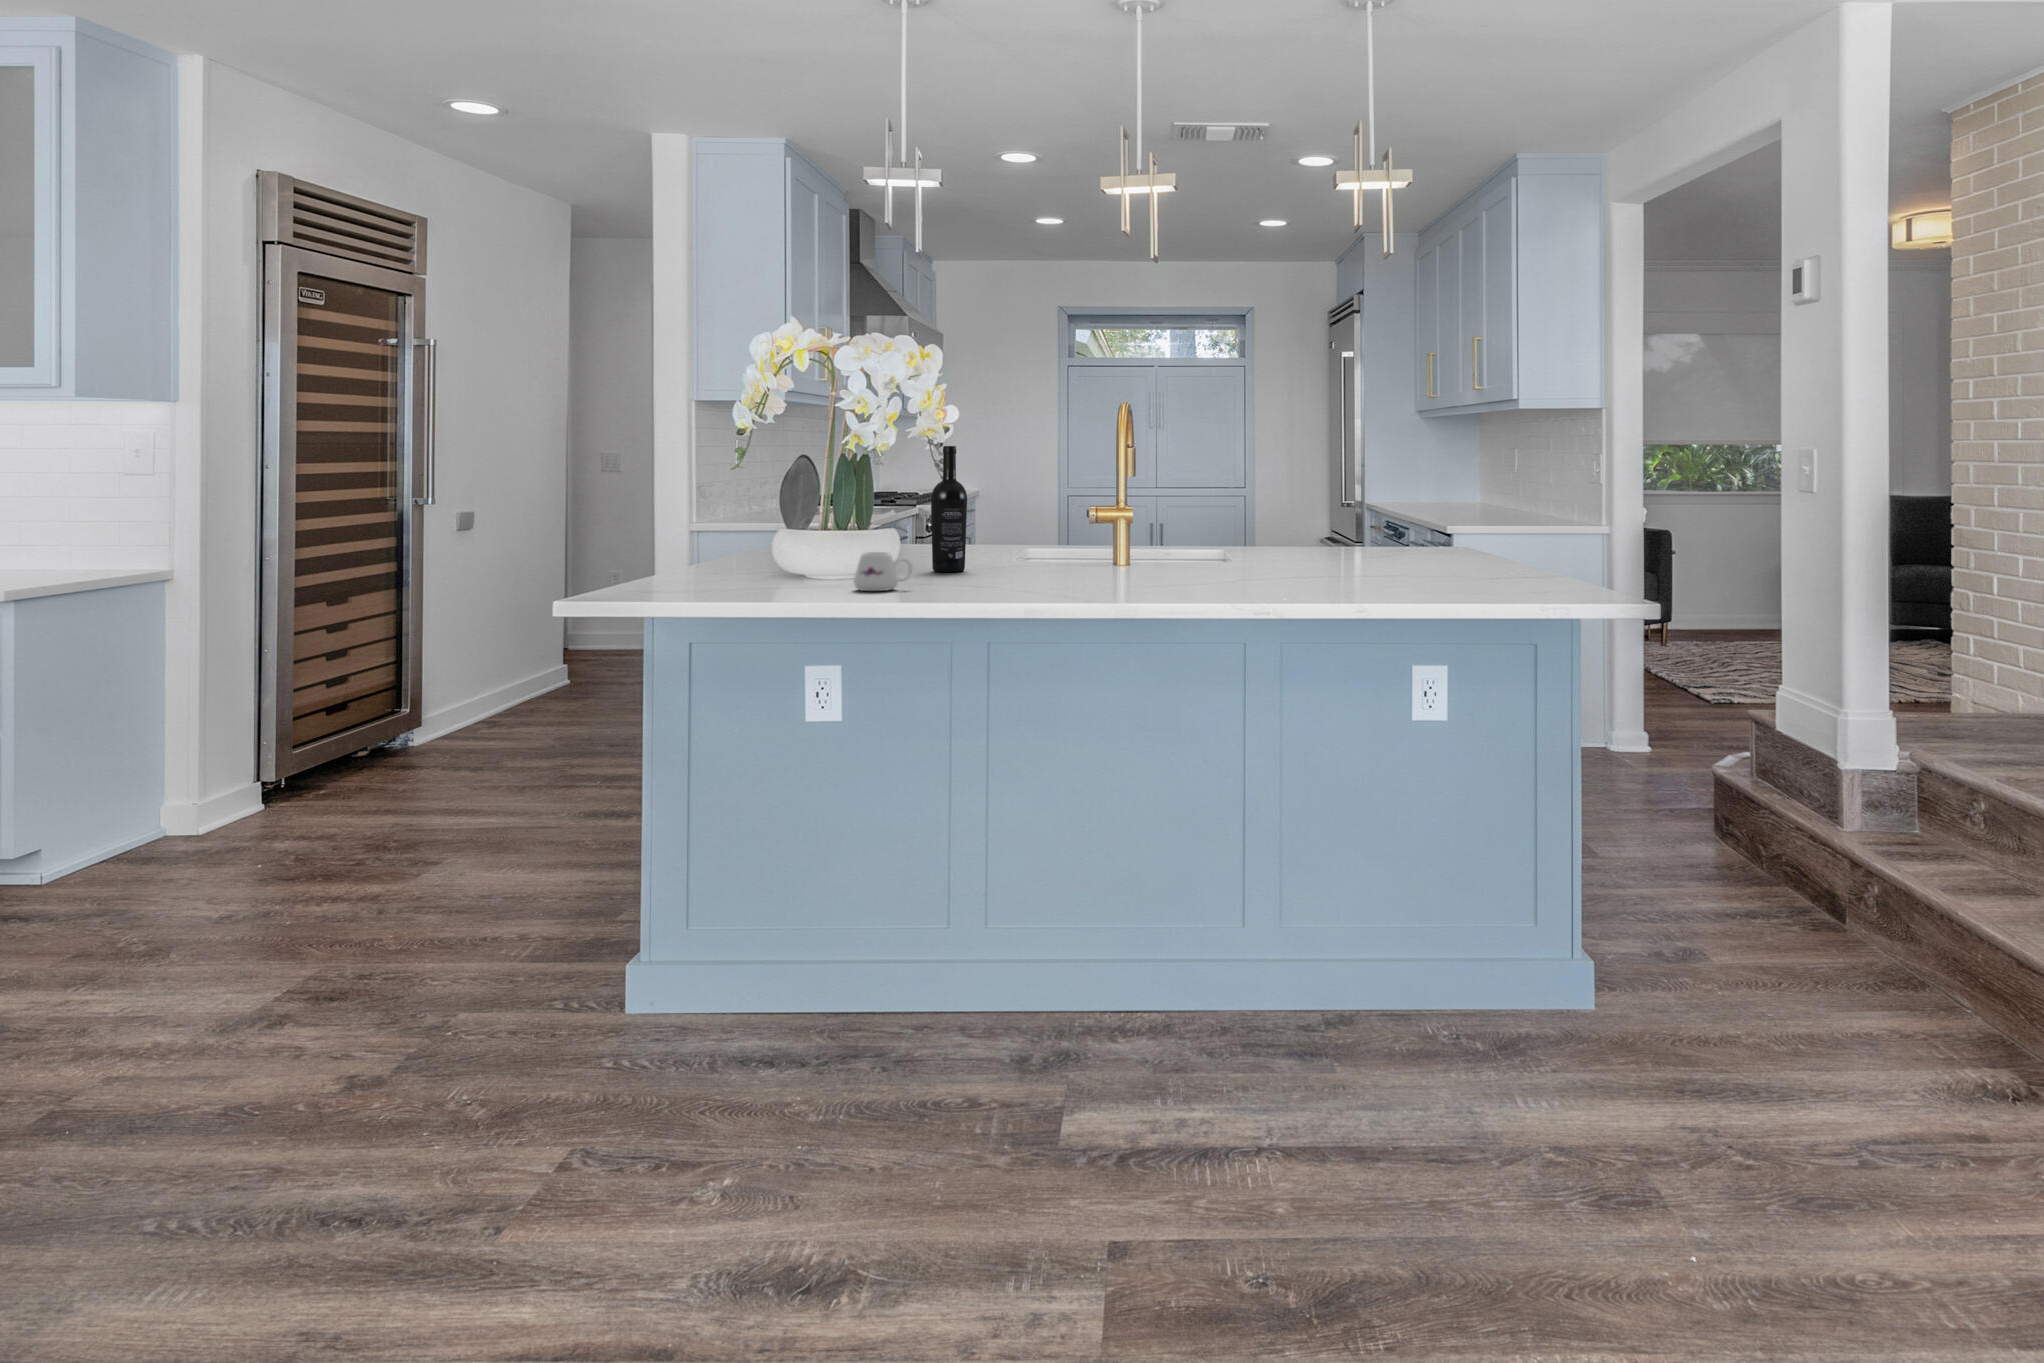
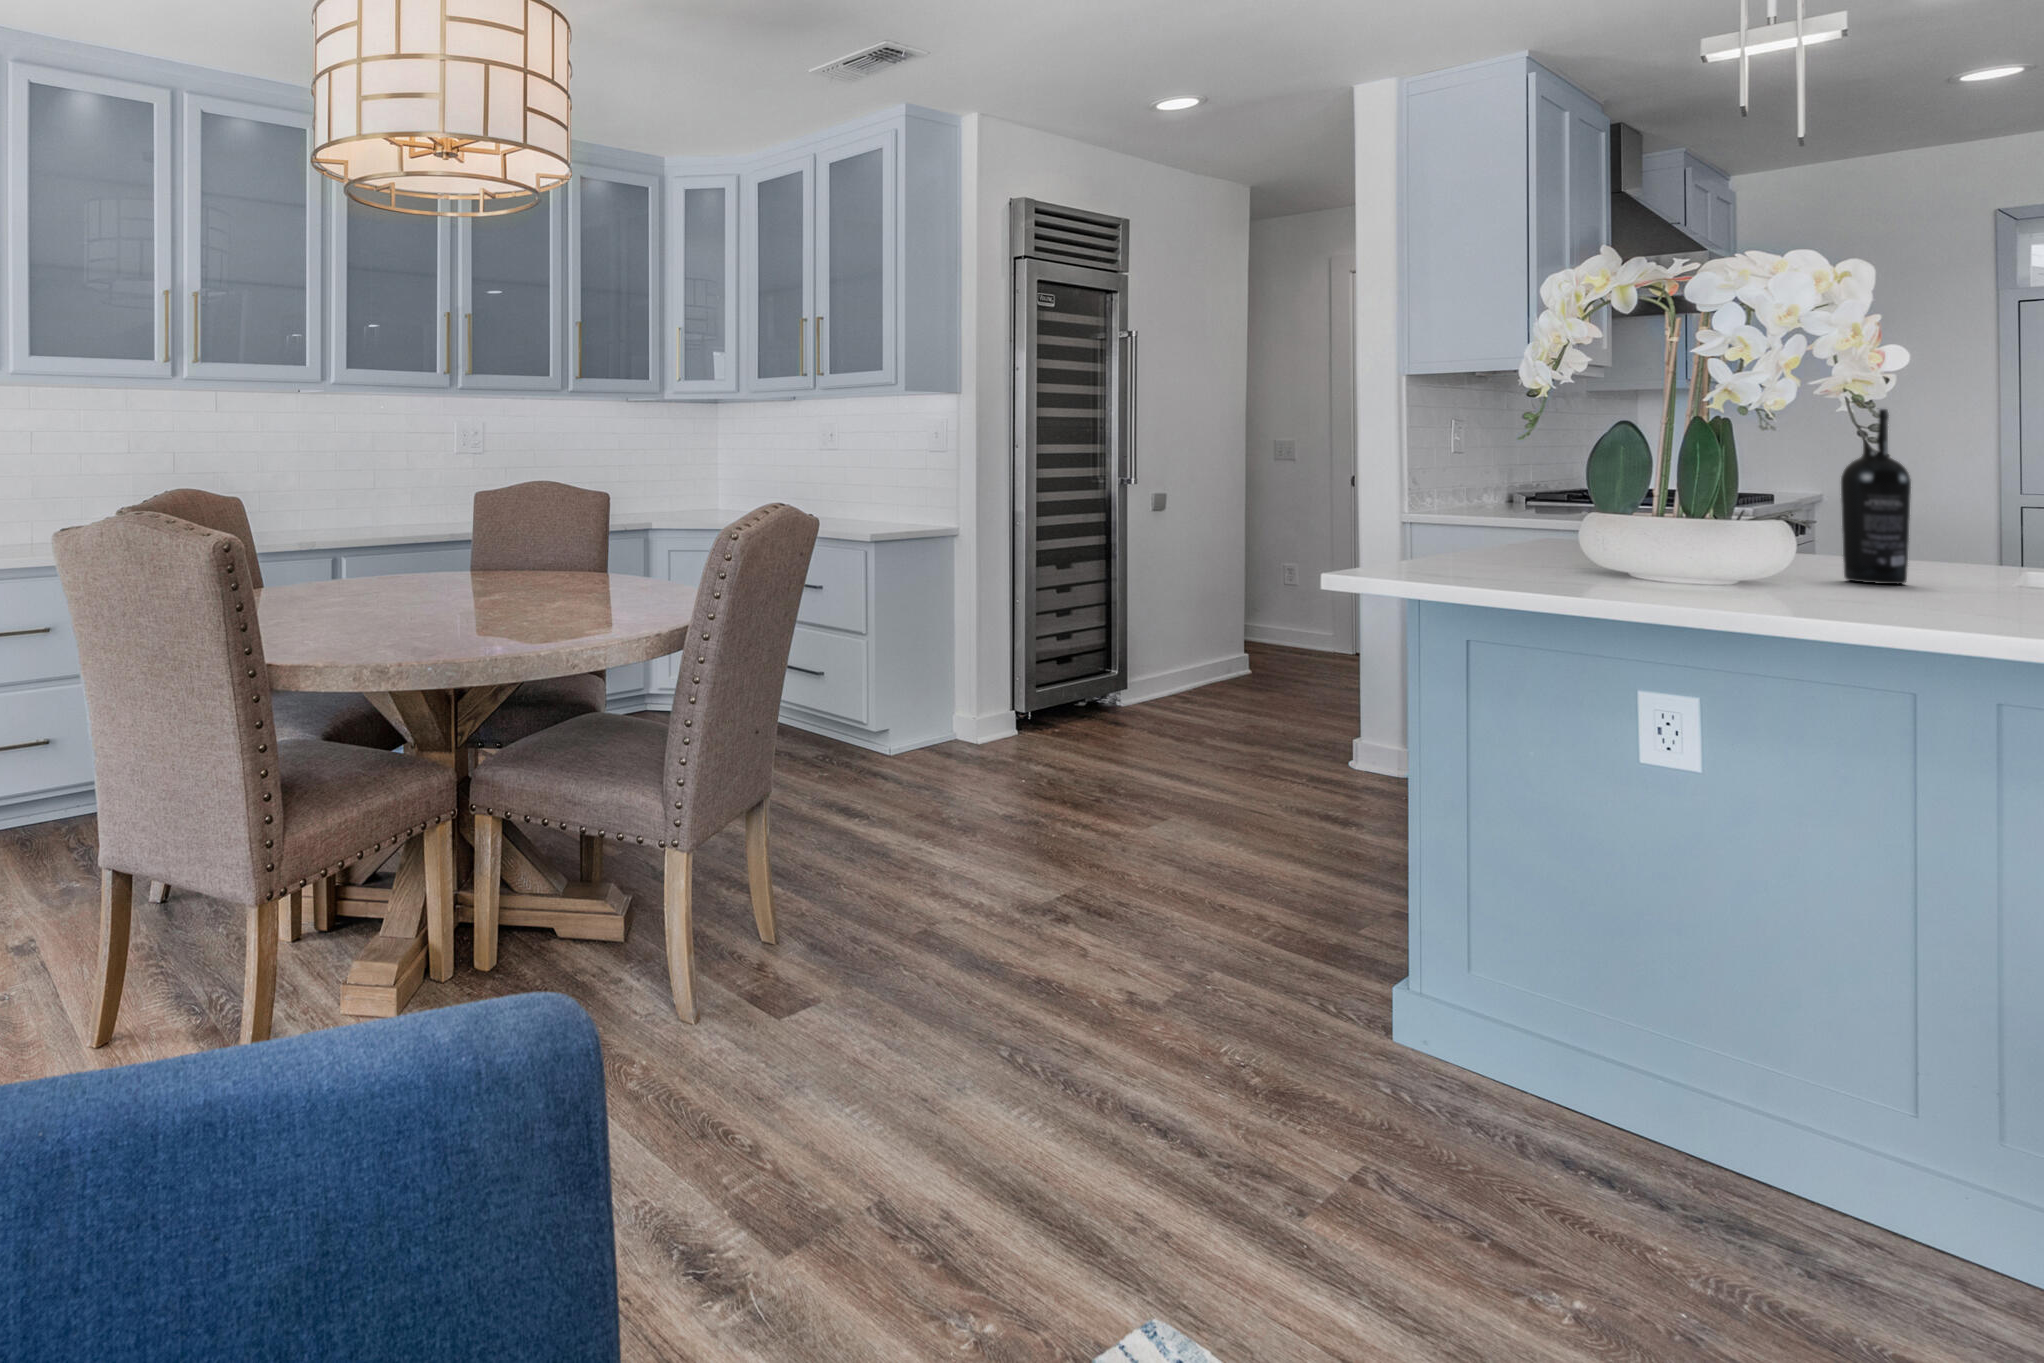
mug: present [854,552,912,591] -> none [1737,545,1844,598]

